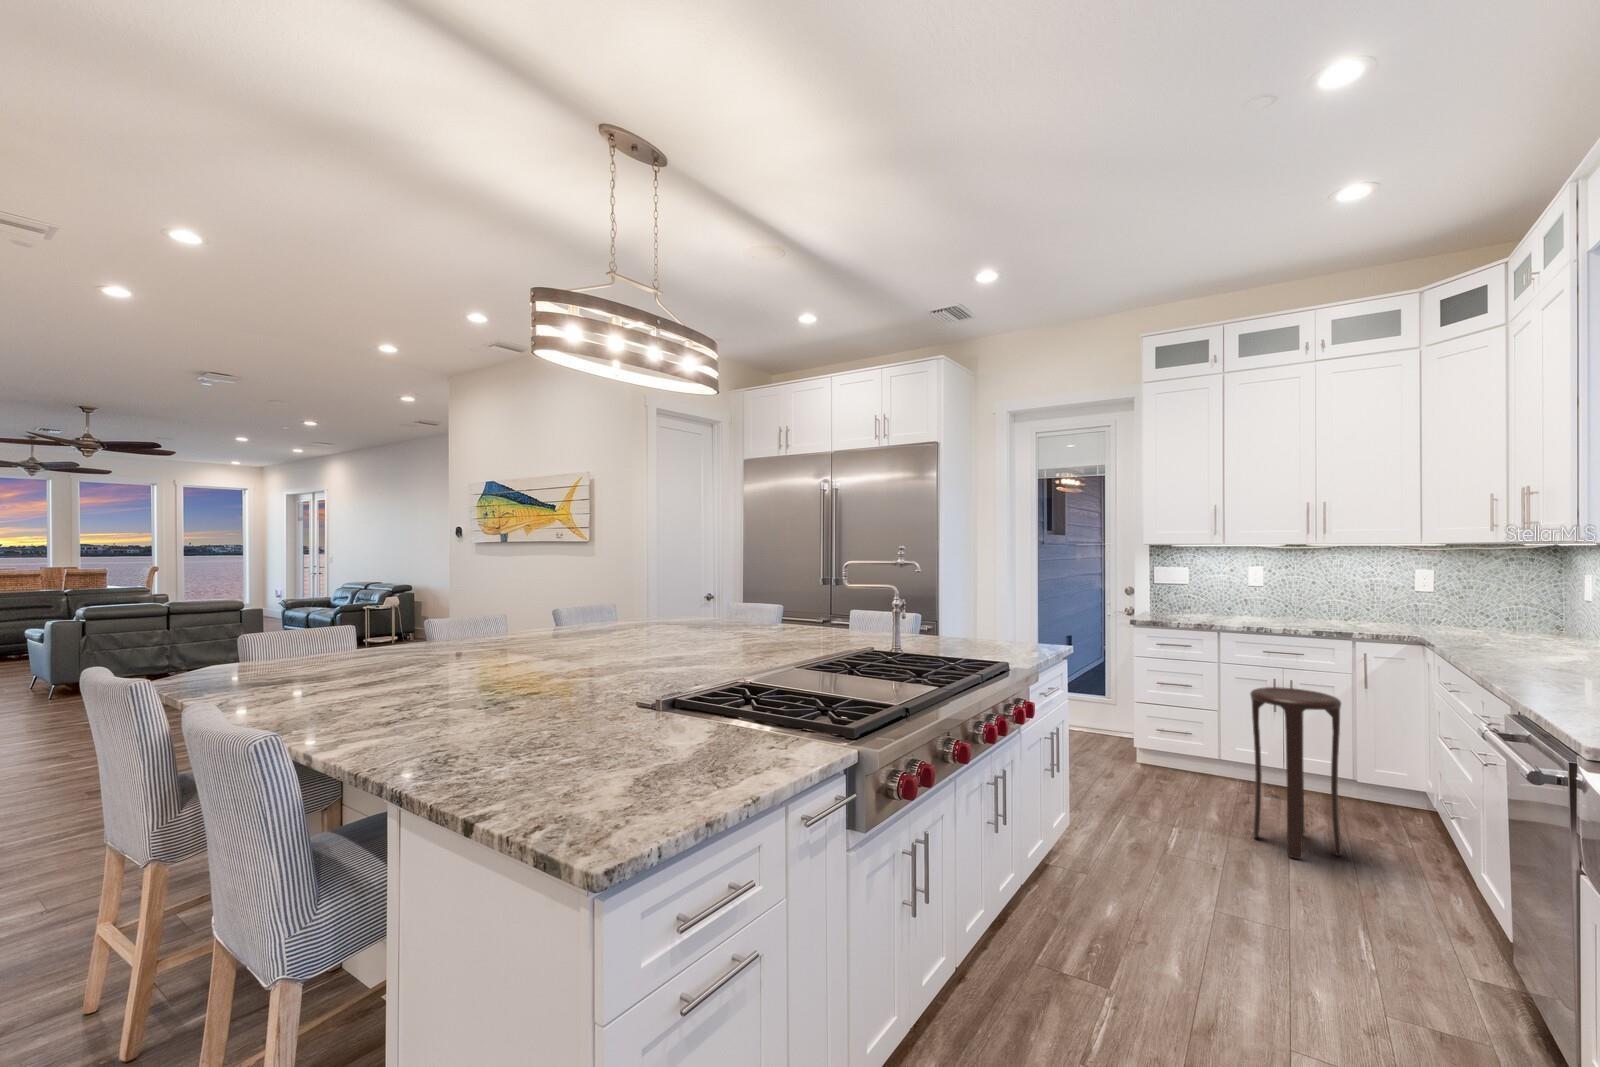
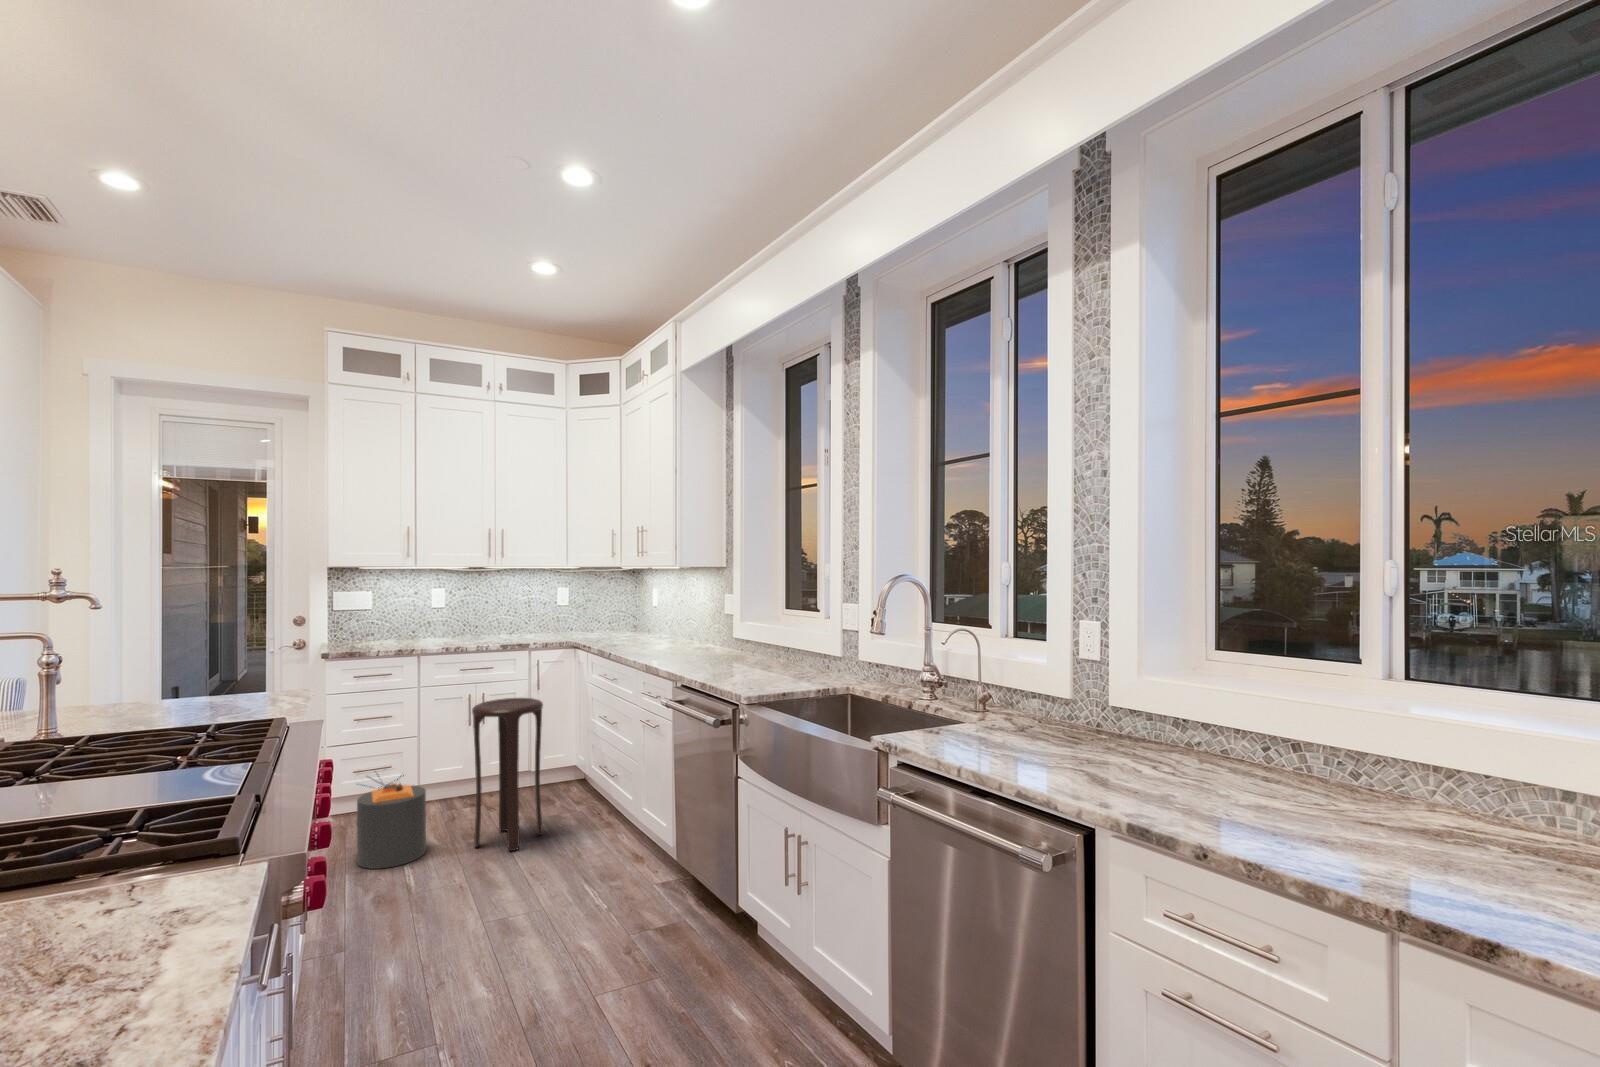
trash can: none [1137,724,1205,825] -> present [357,774,426,869]

